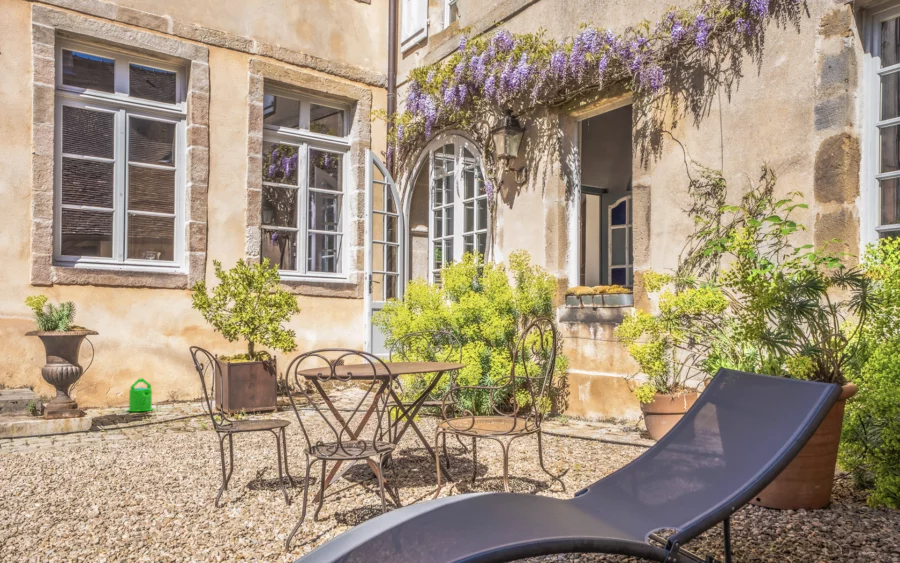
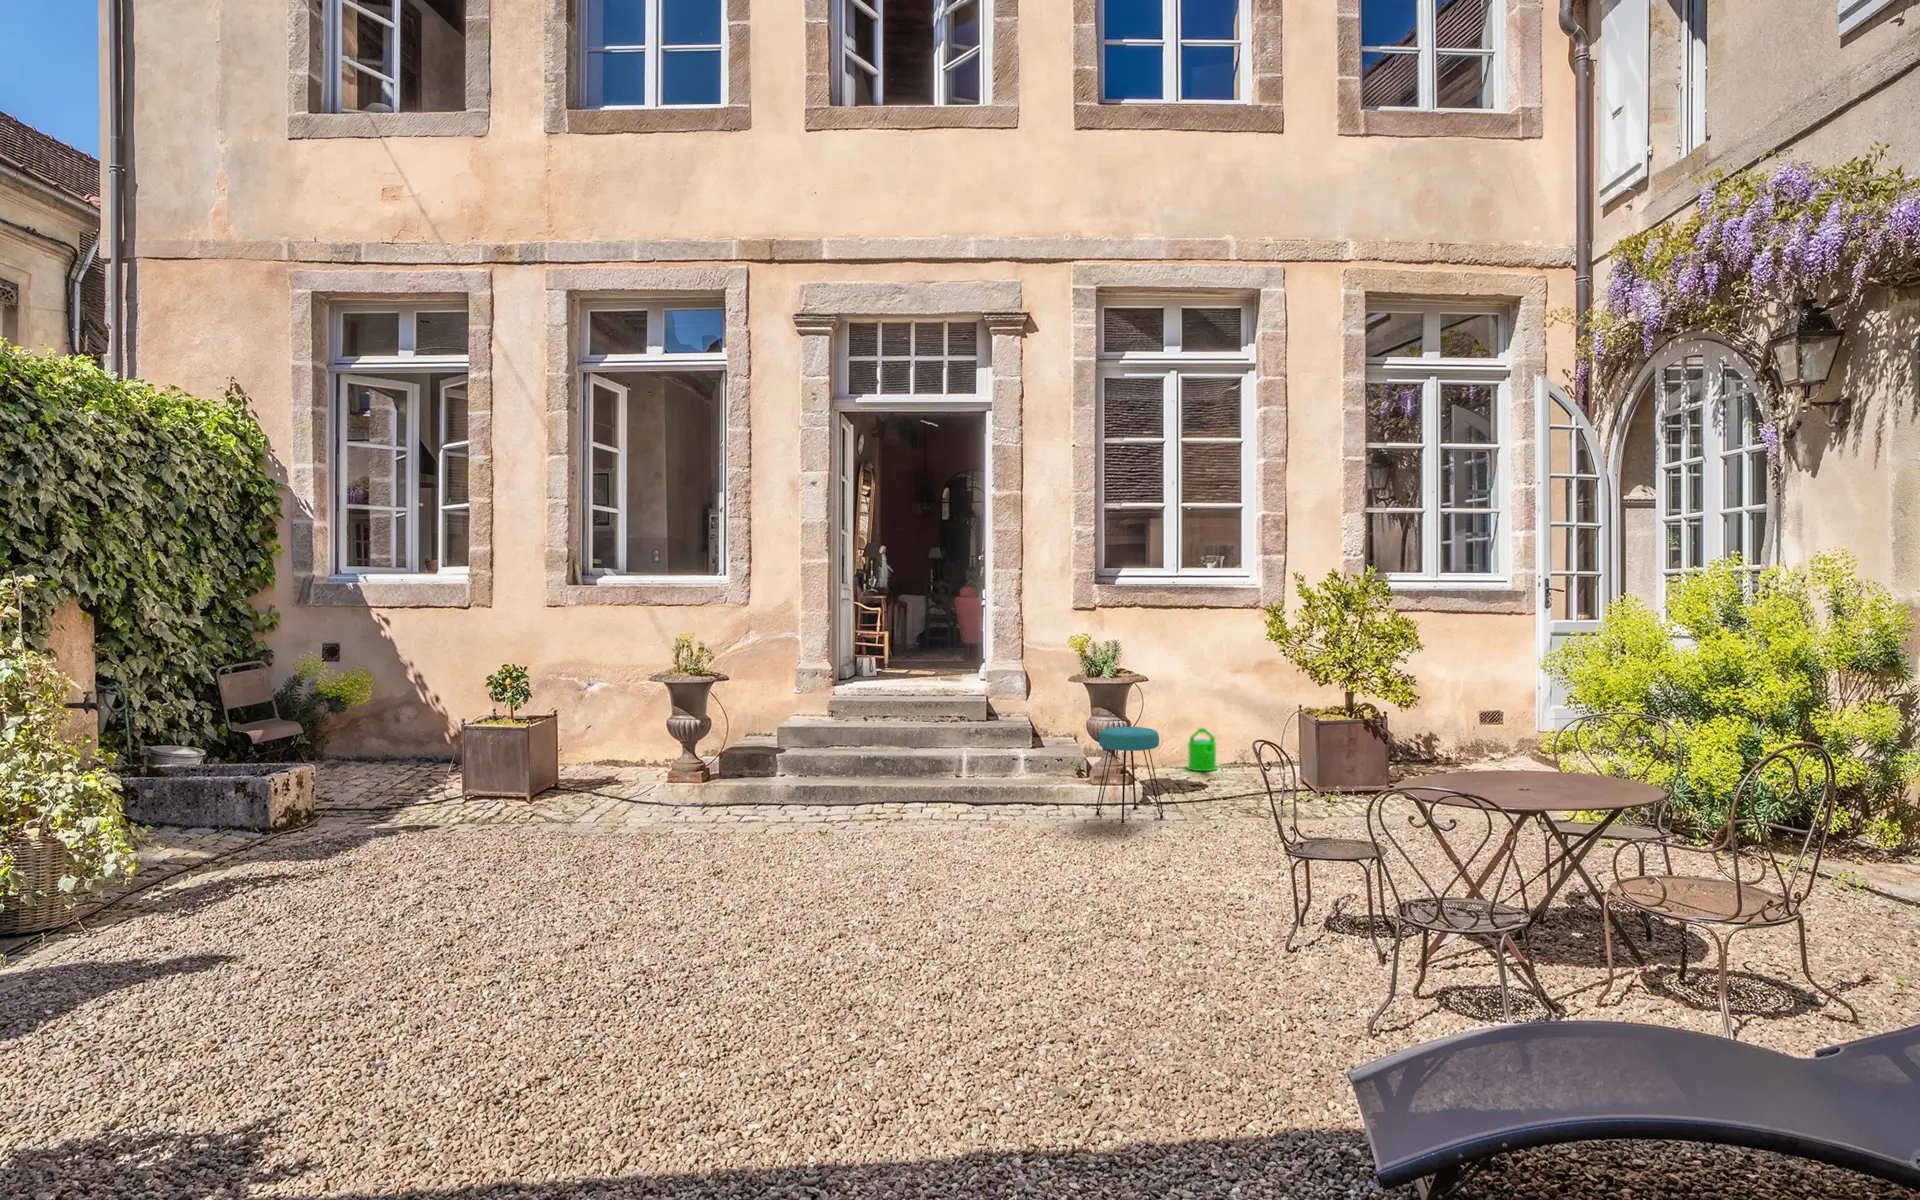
stool: none [45,370,109,448] -> present [1096,727,1164,823]

